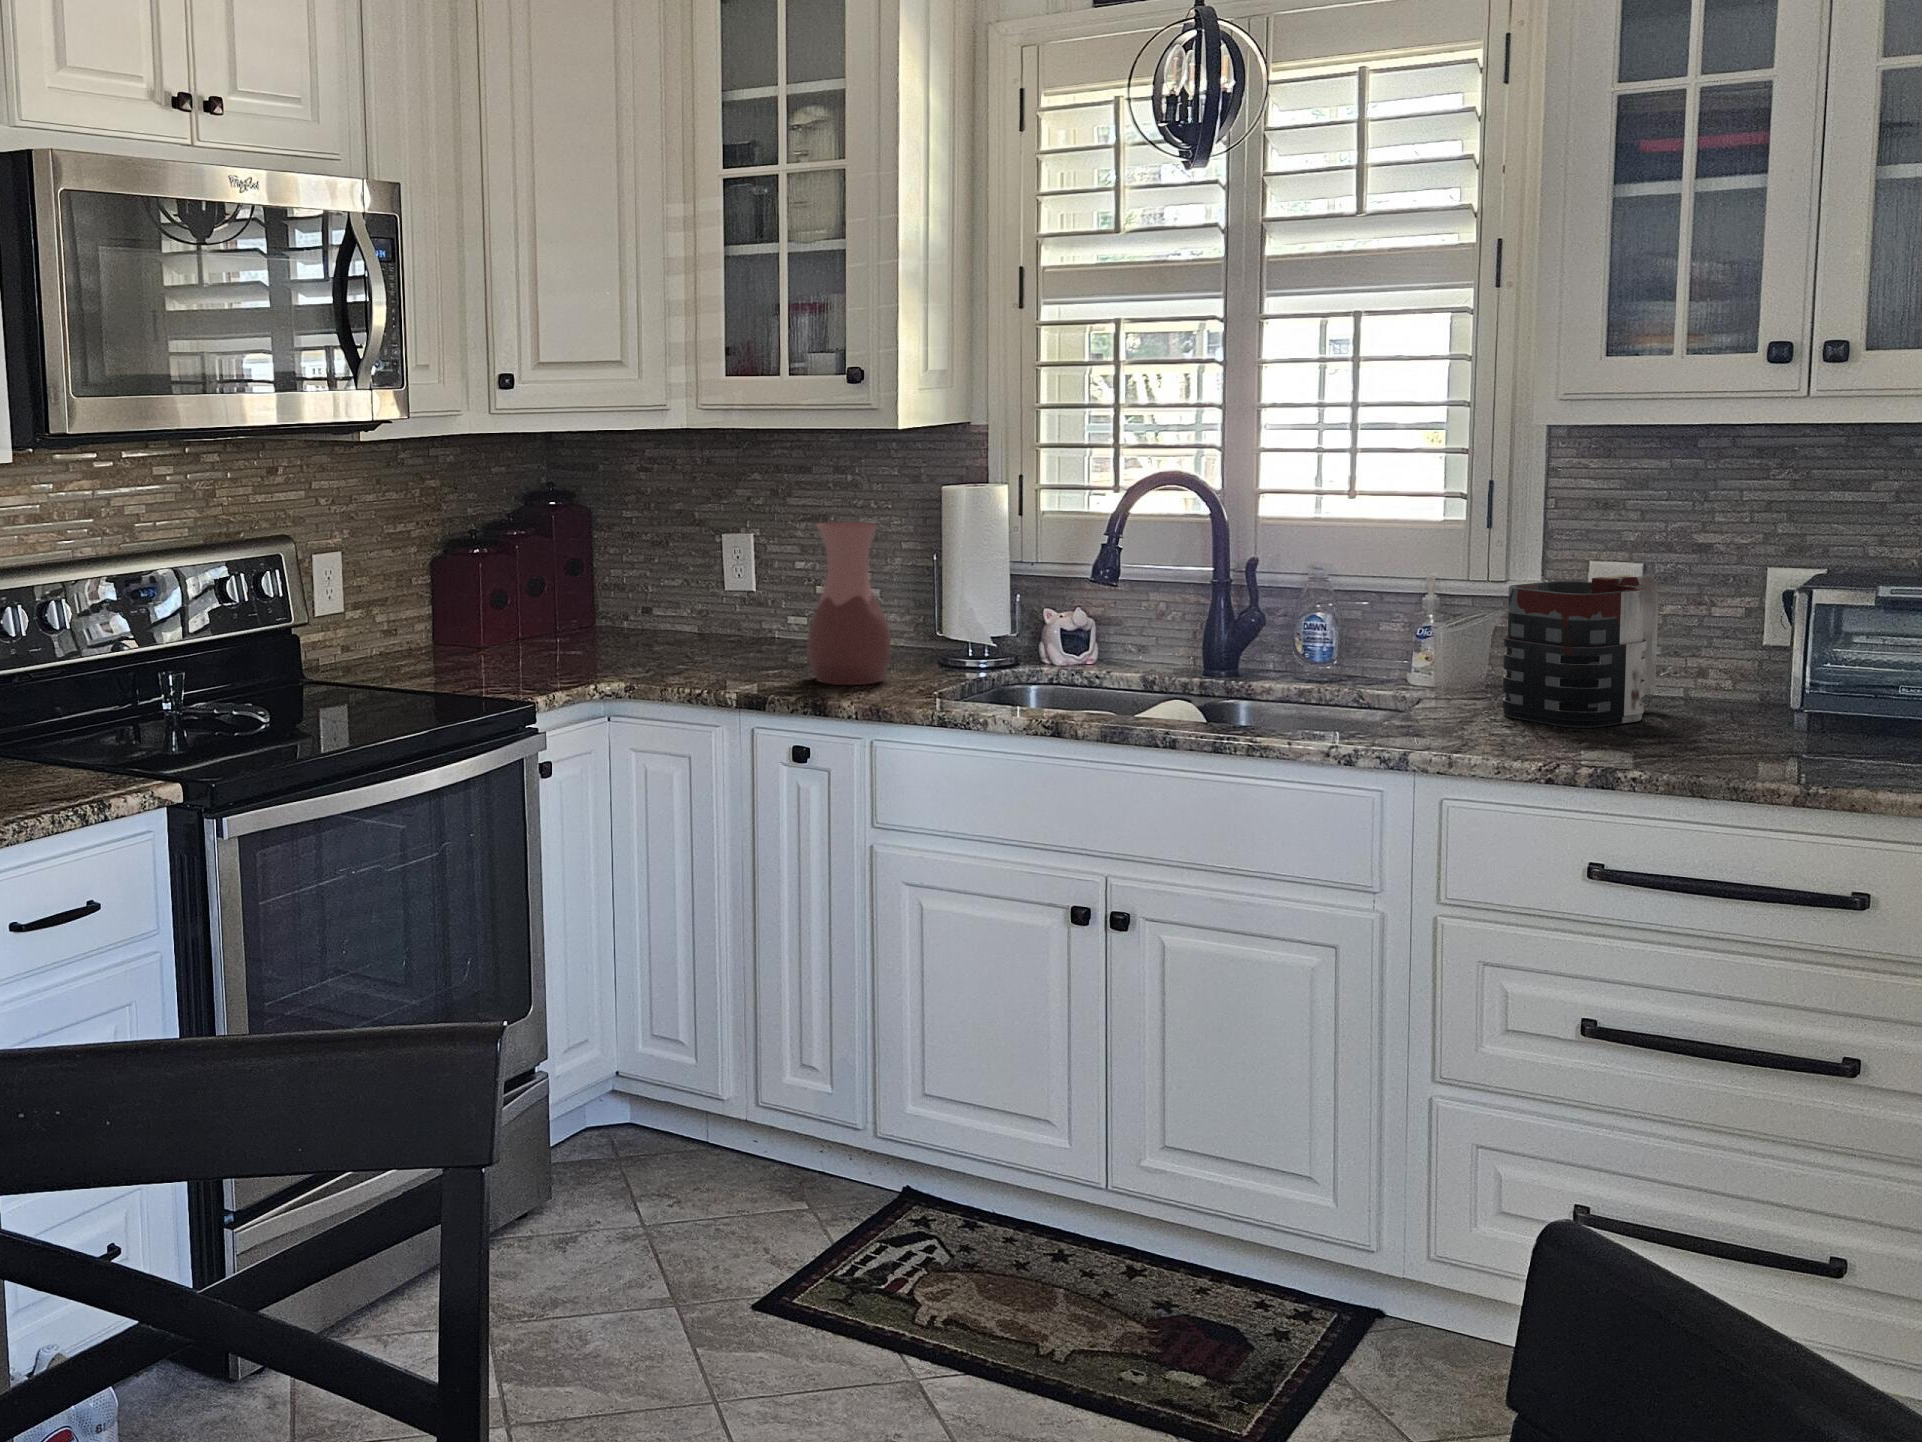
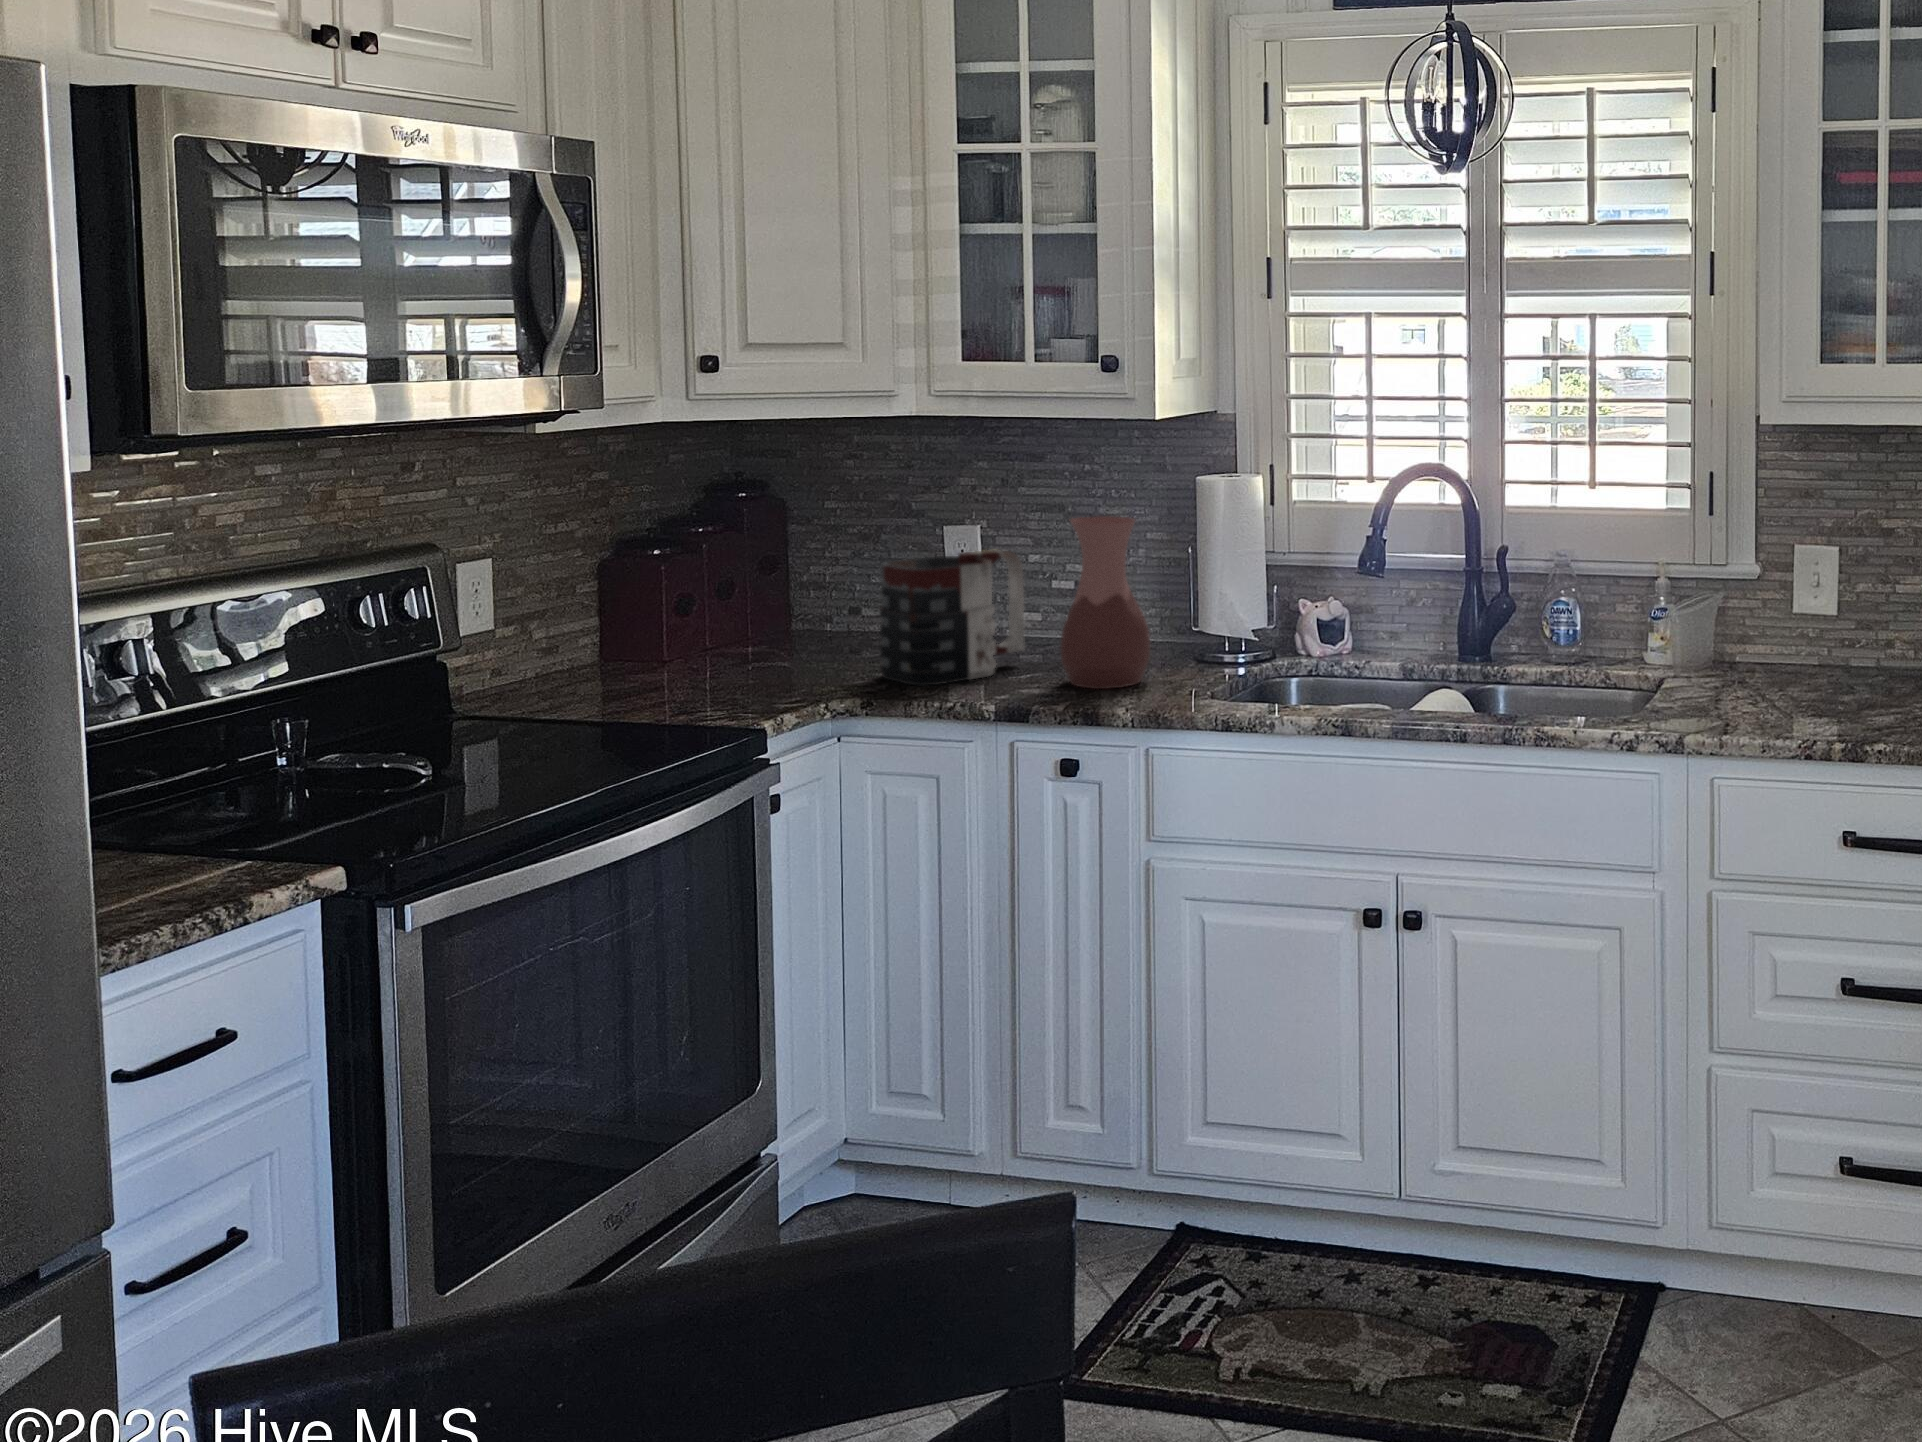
mug: present [1502,575,1659,728] -> present [879,550,1025,685]

